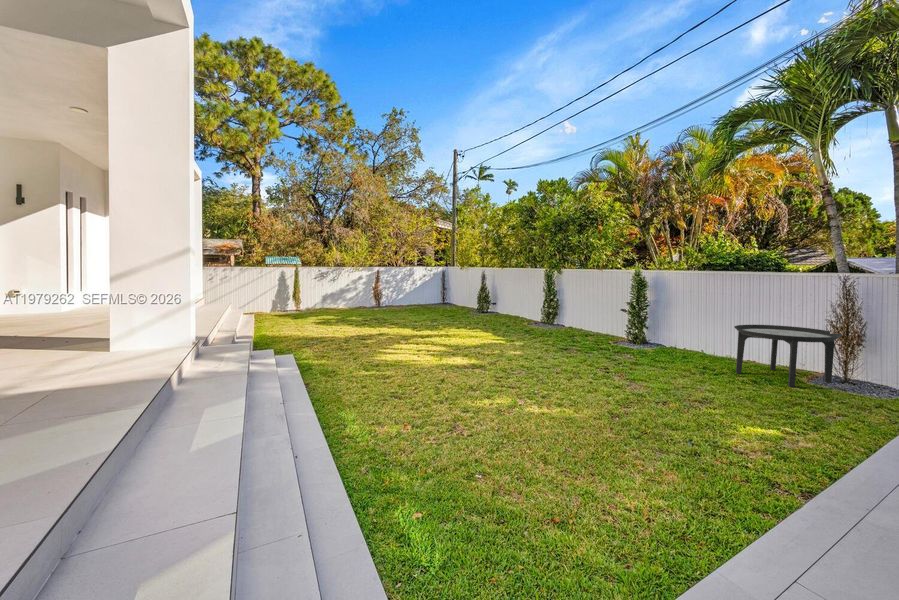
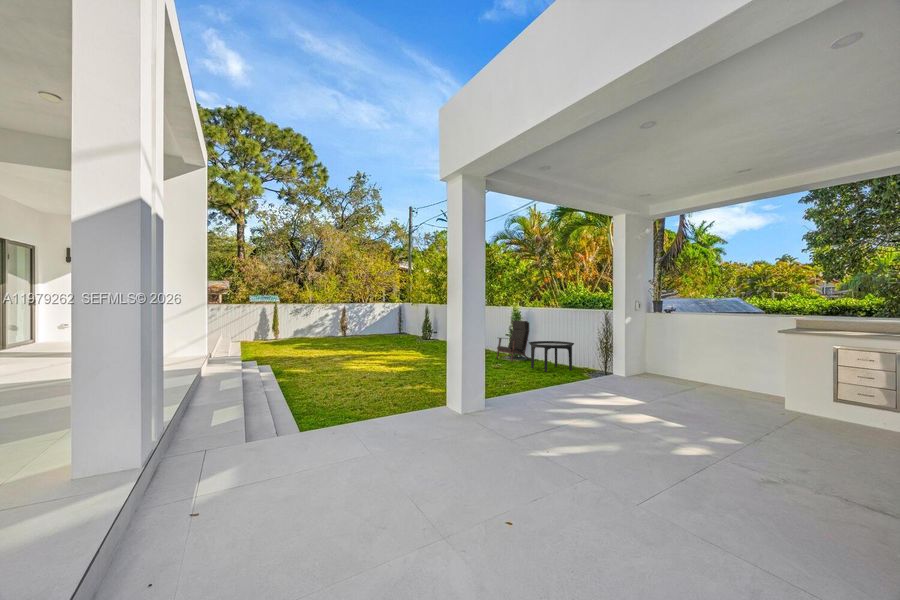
lounge chair: none [629,288,690,355] -> present [497,320,530,361]

